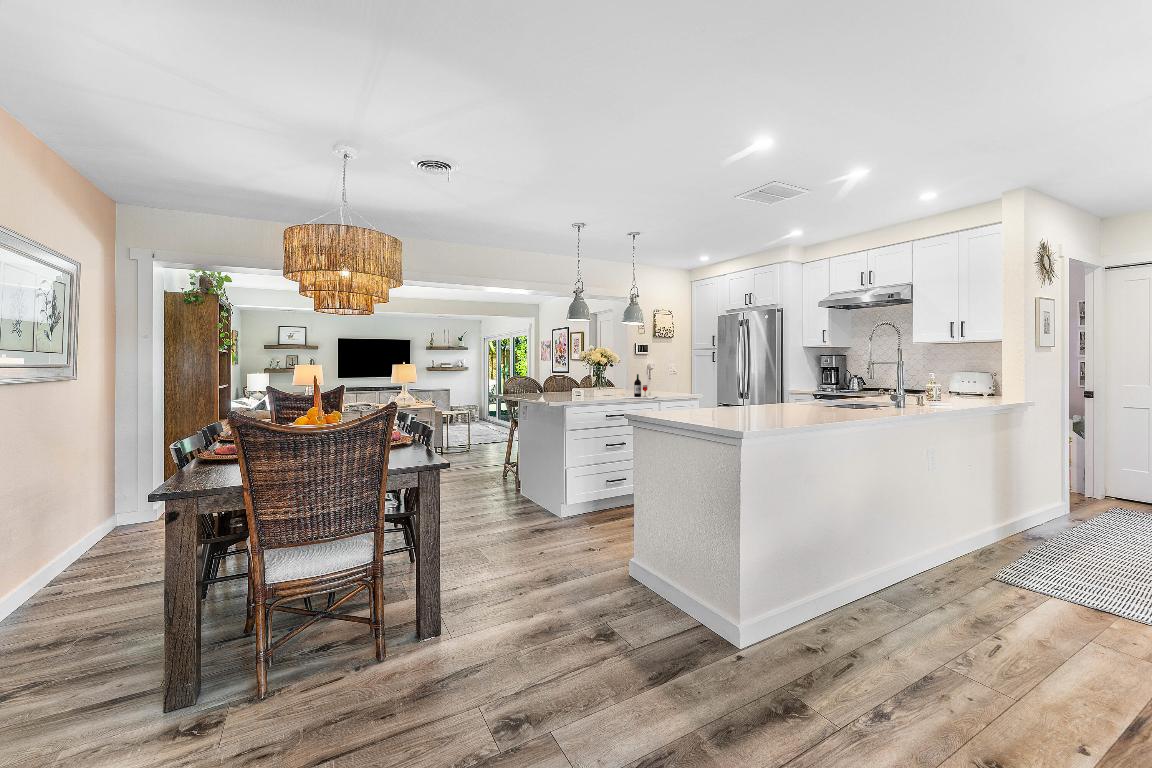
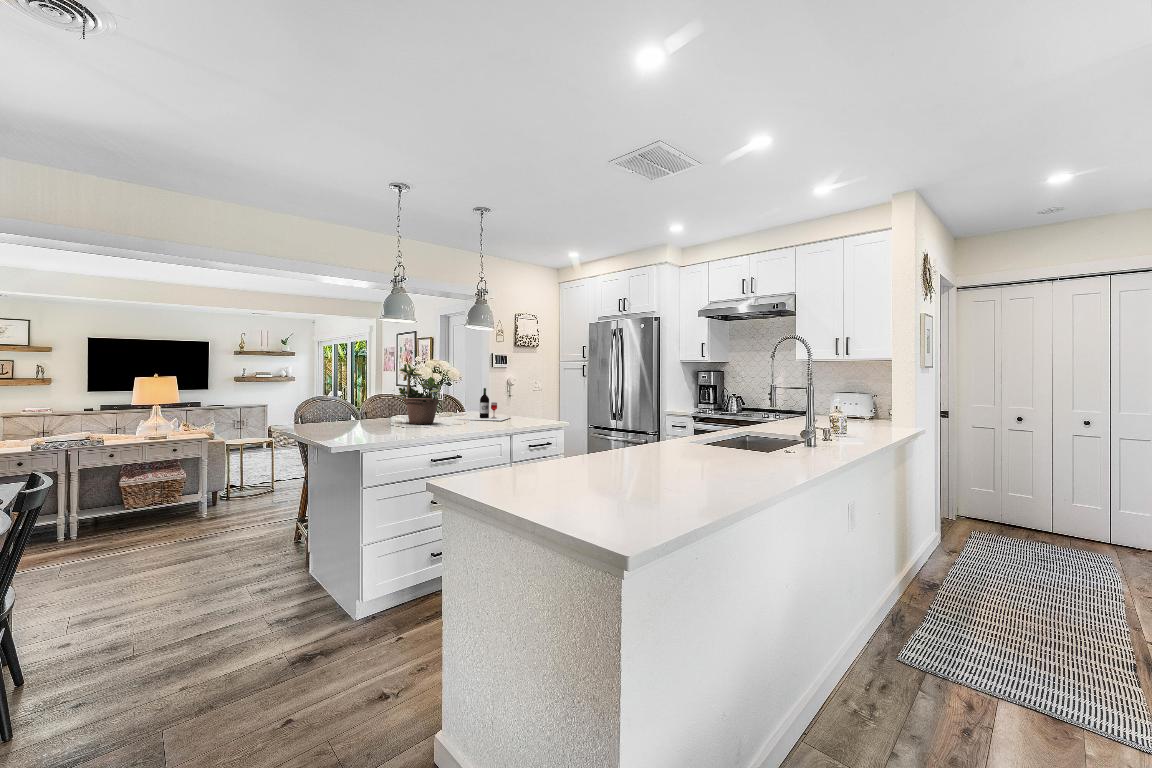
potted plant: none [578,355,608,401] -> present [397,364,440,424]

